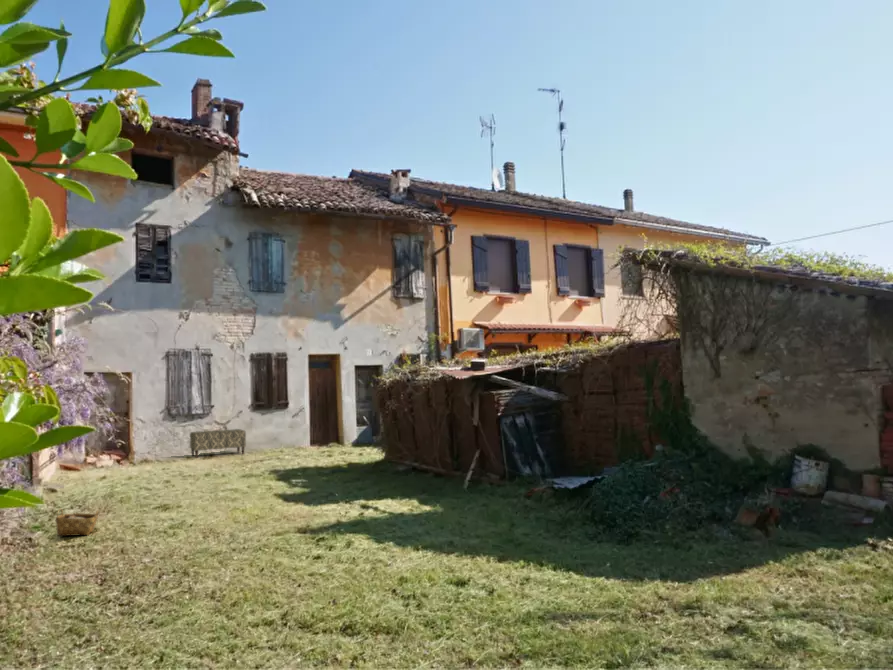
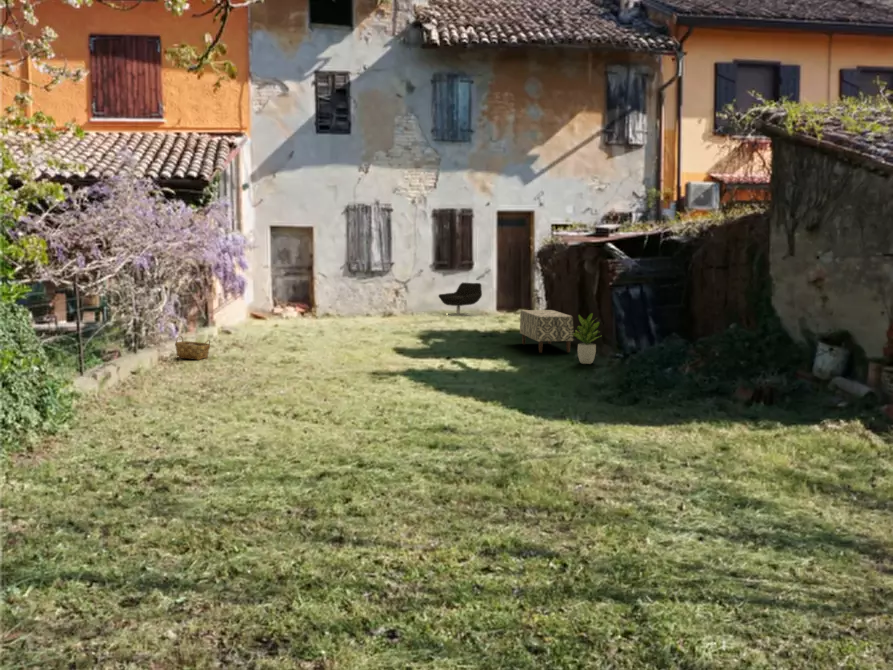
lounge chair: none [261,420,301,453] -> present [439,283,482,316]
bench: present [190,429,246,458] -> present [520,310,573,353]
potted plant: none [471,450,501,497] -> present [573,314,599,364]

